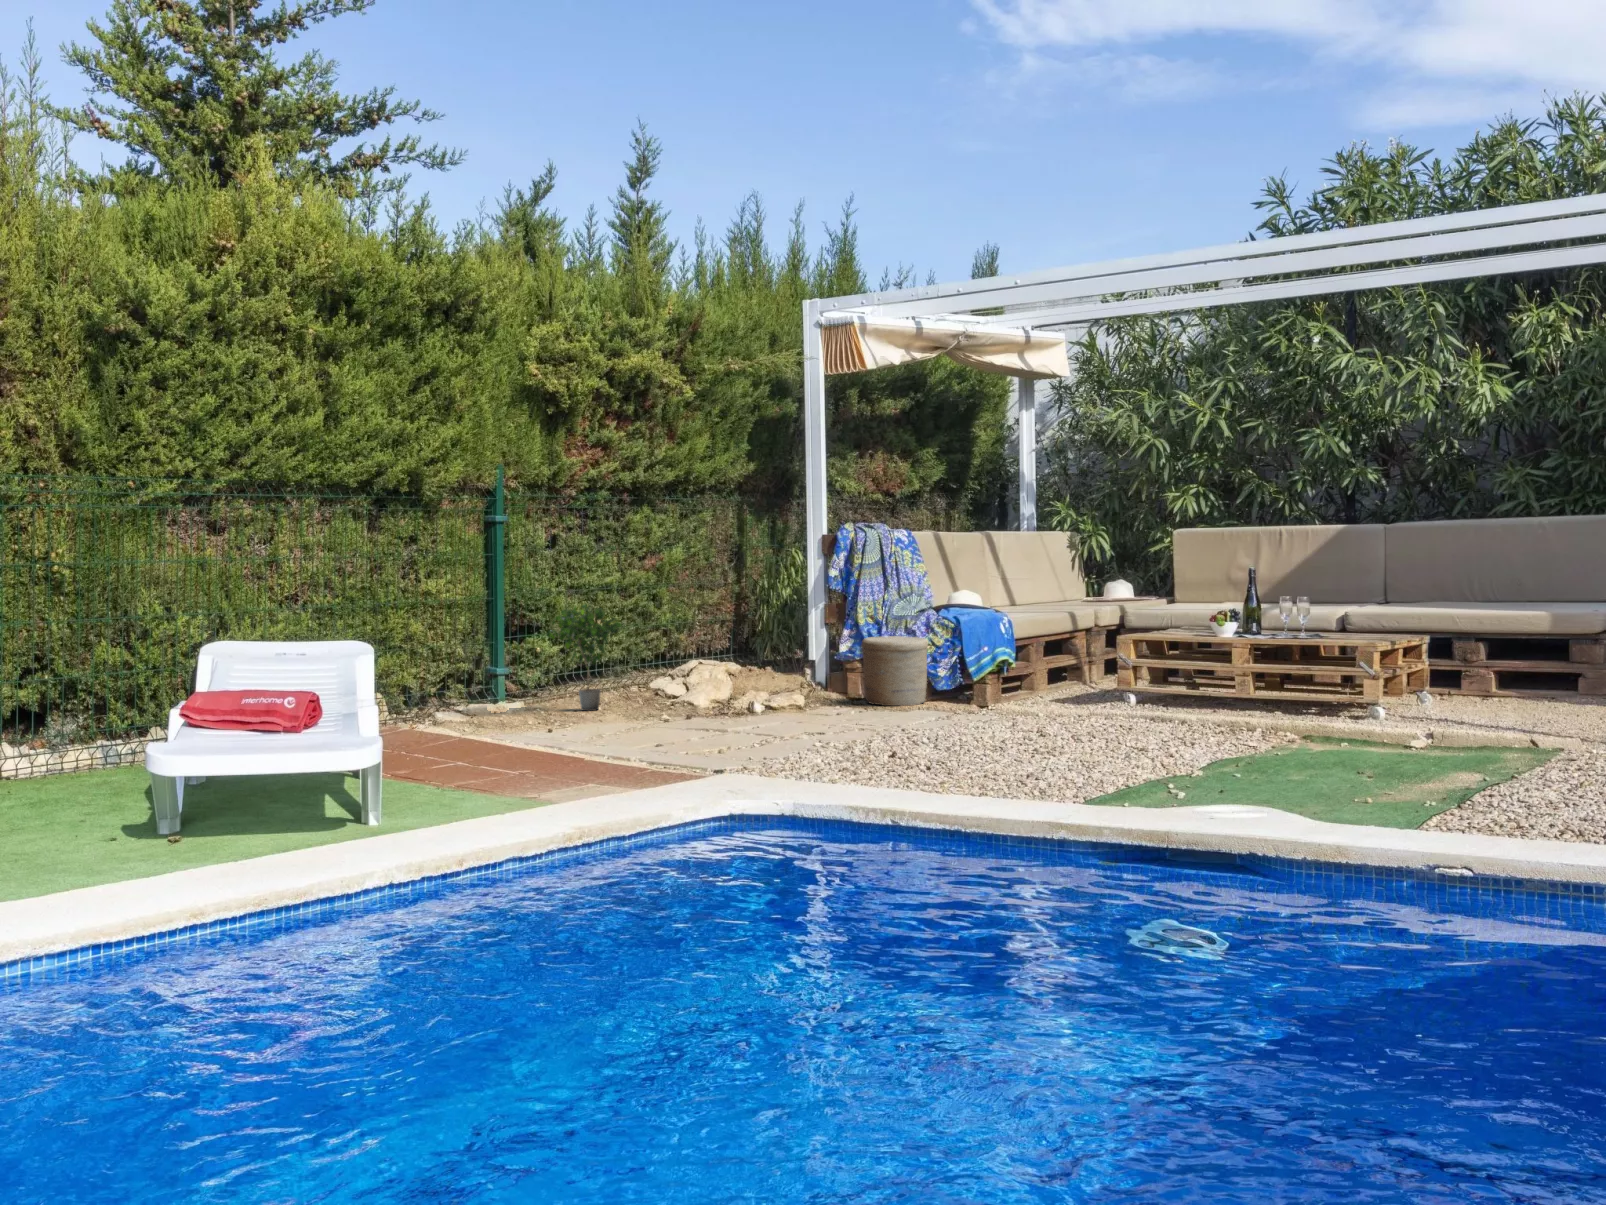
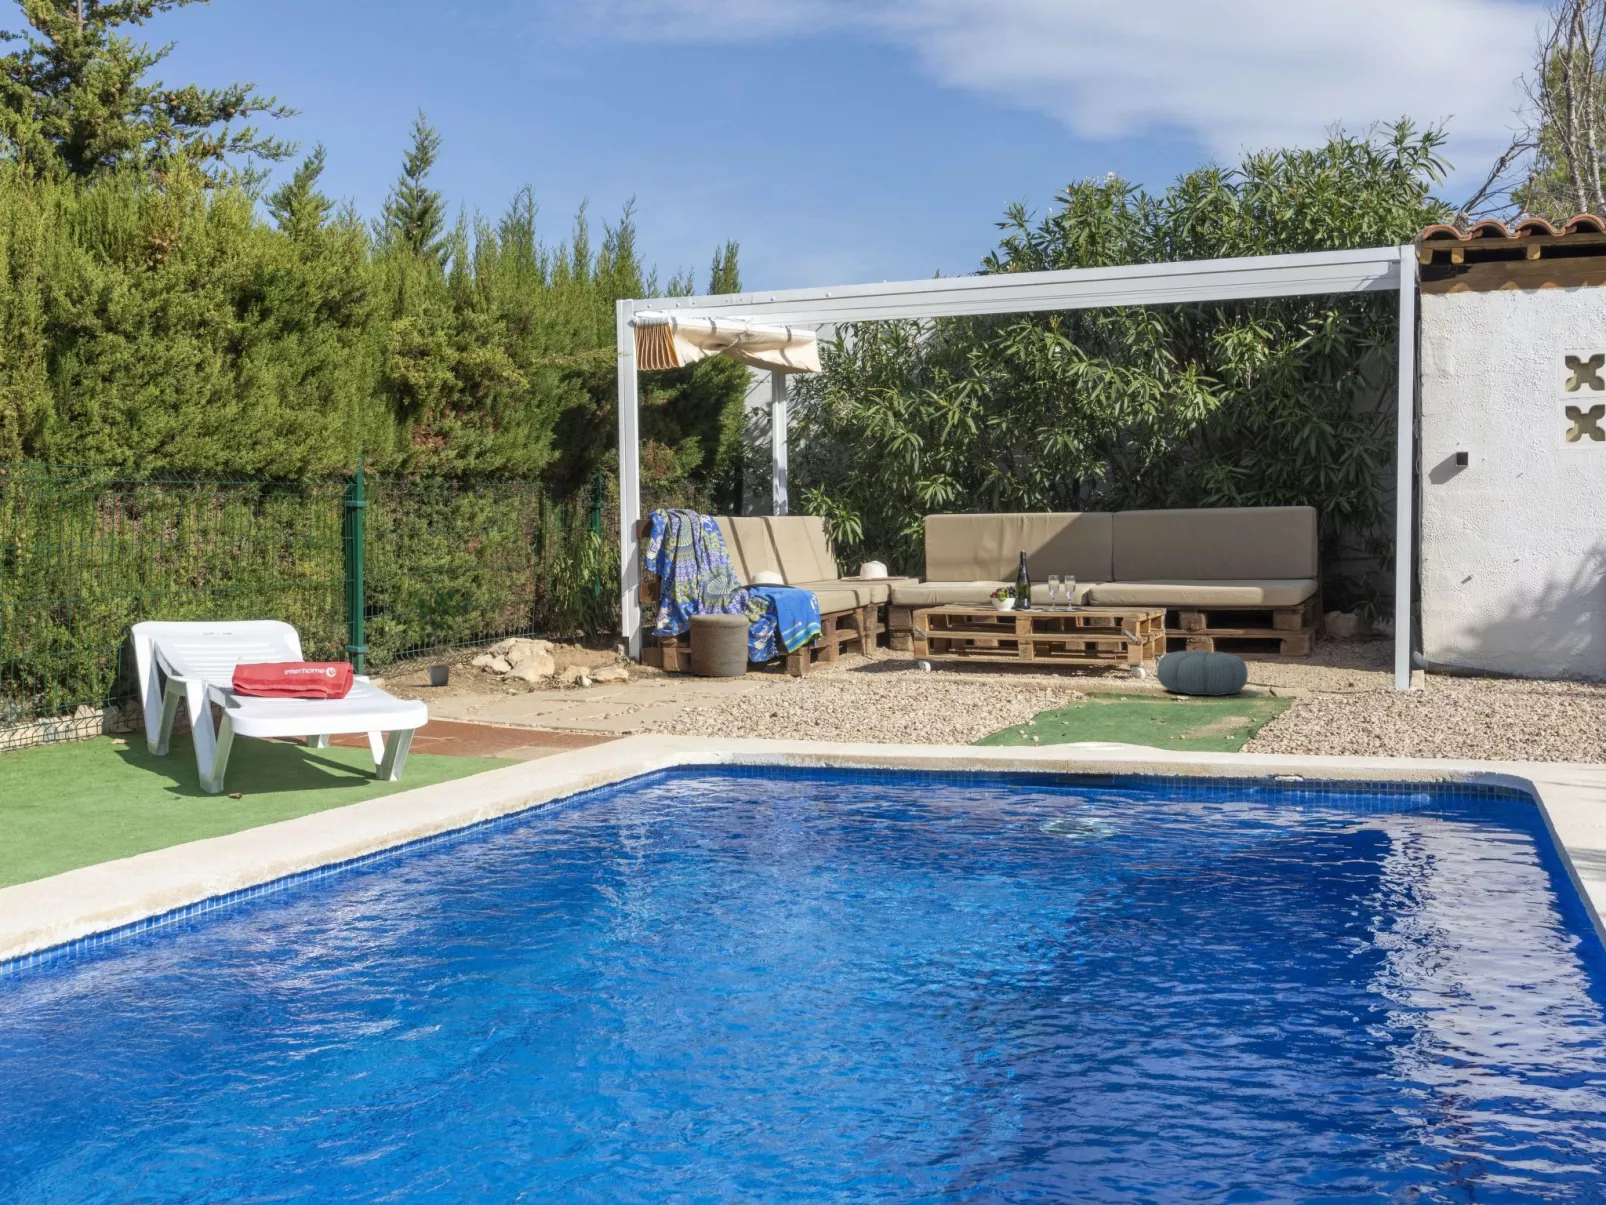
pouf: none [1390,686,1508,742] -> present [1157,651,1248,696]

